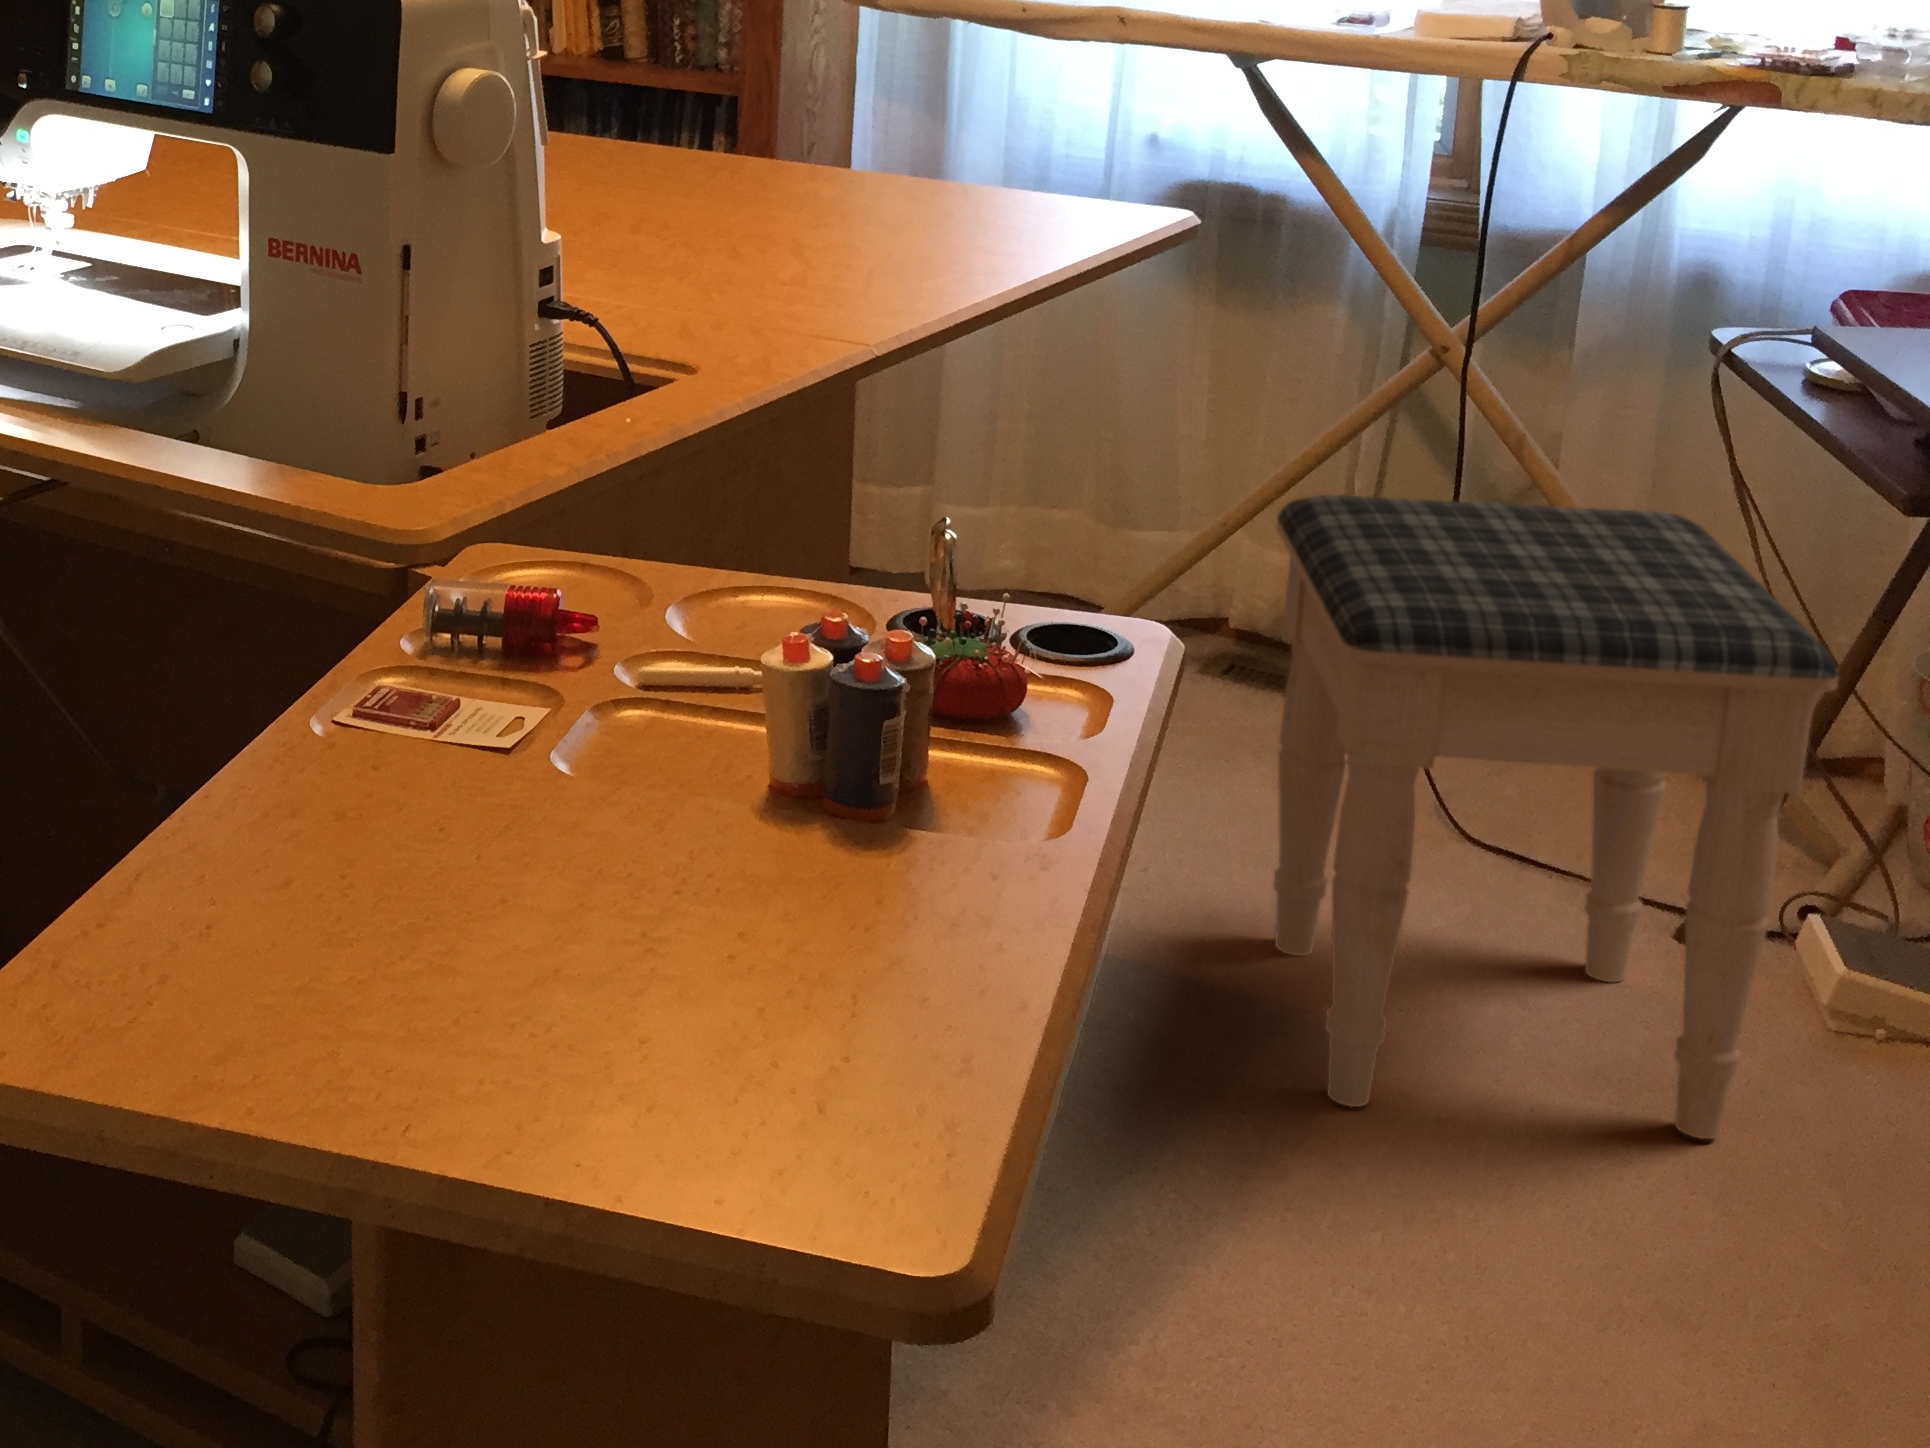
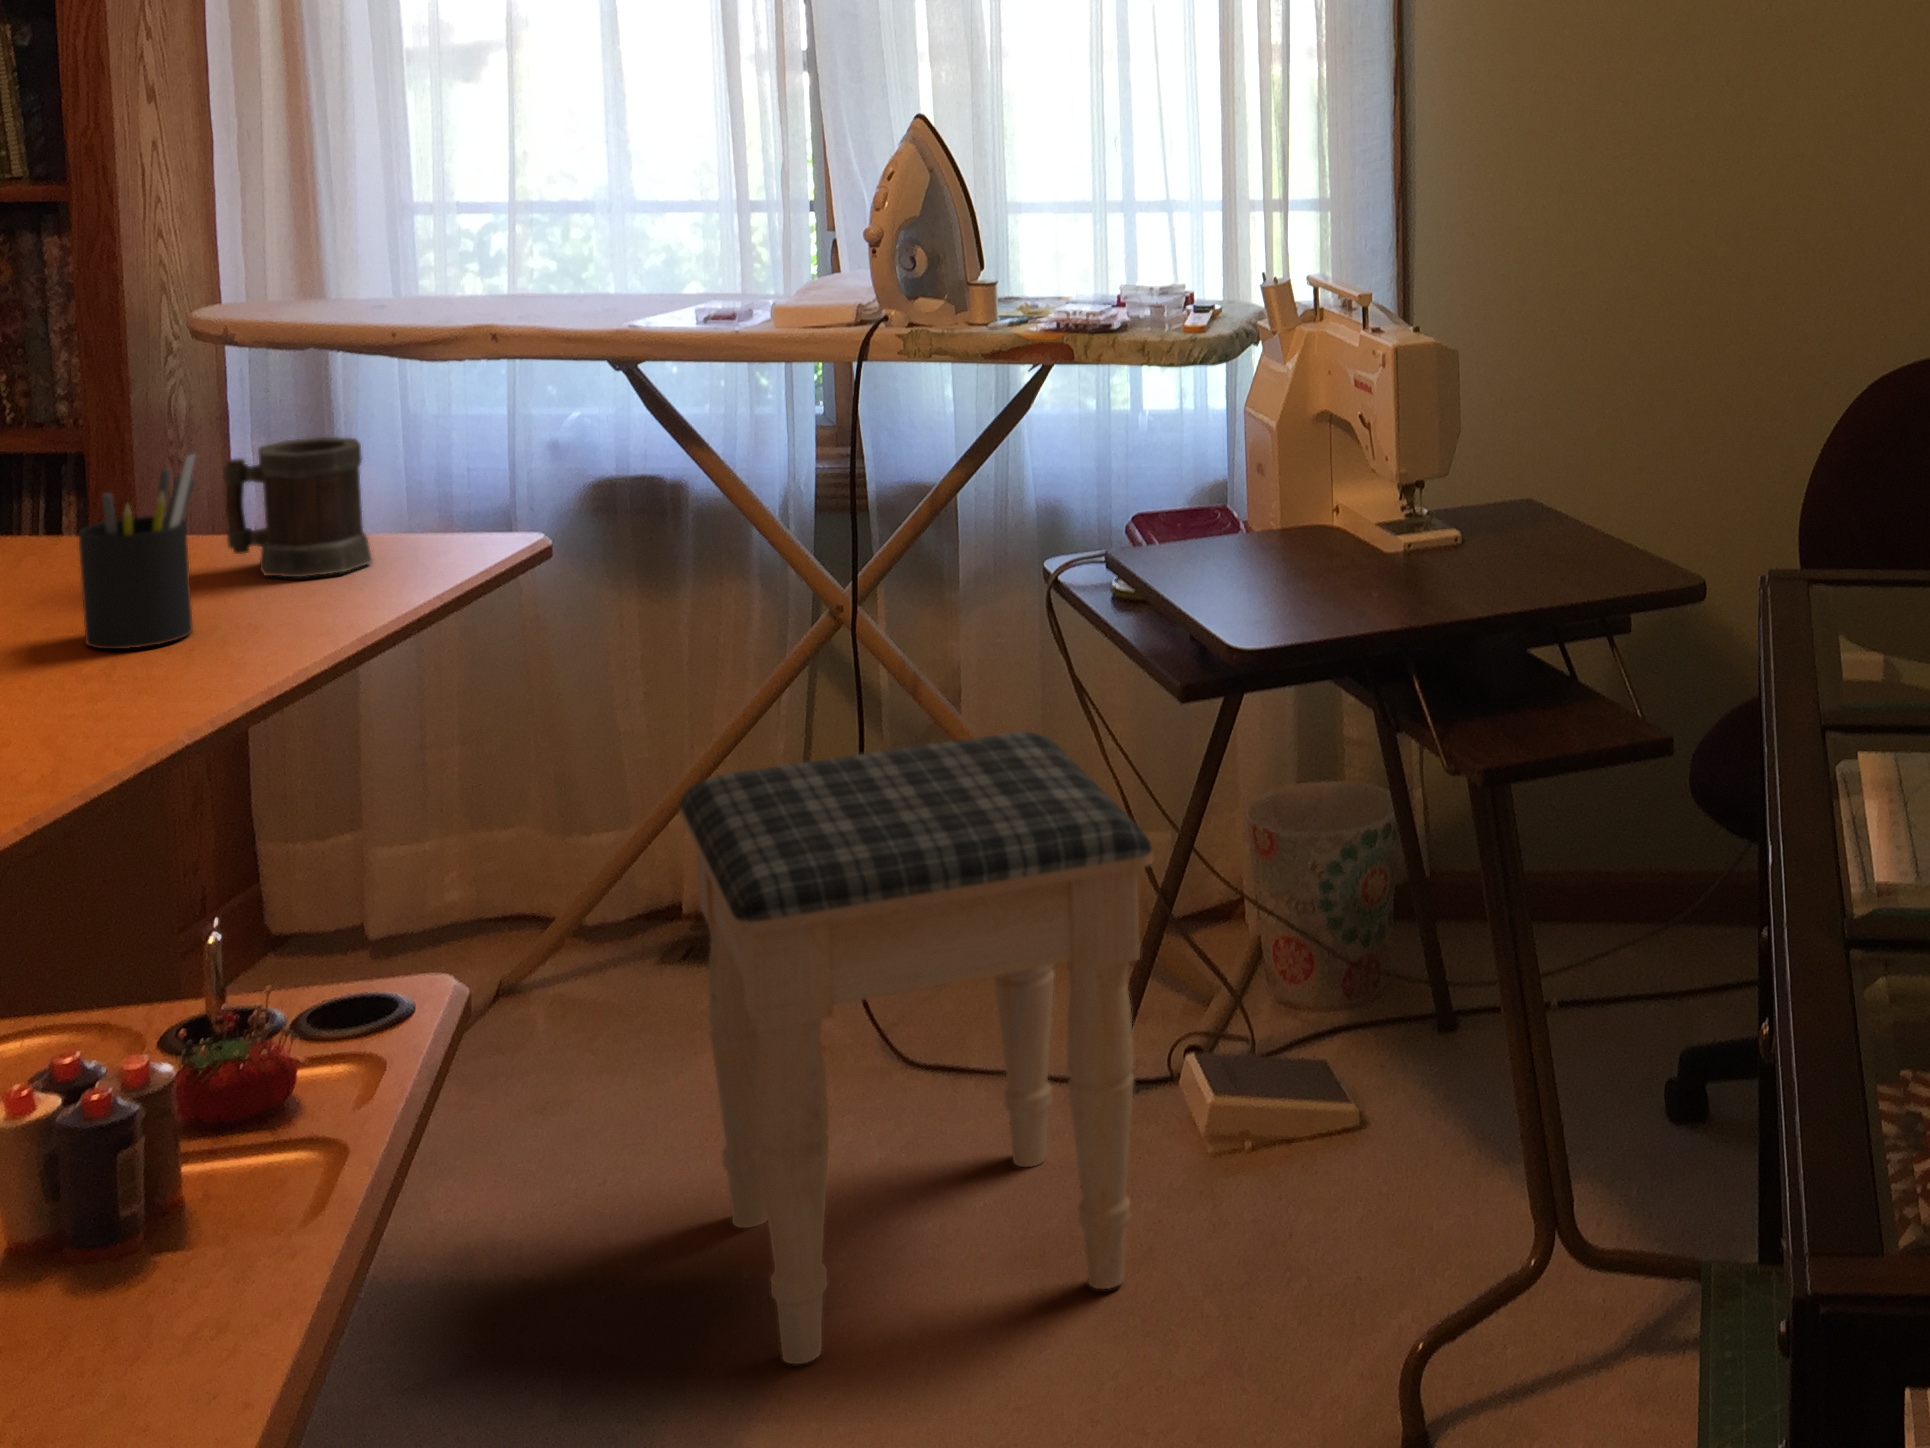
pen holder: none [788,90,900,268] -> present [79,455,195,649]
mug: none [902,91,1034,226] -> present [223,437,372,577]

